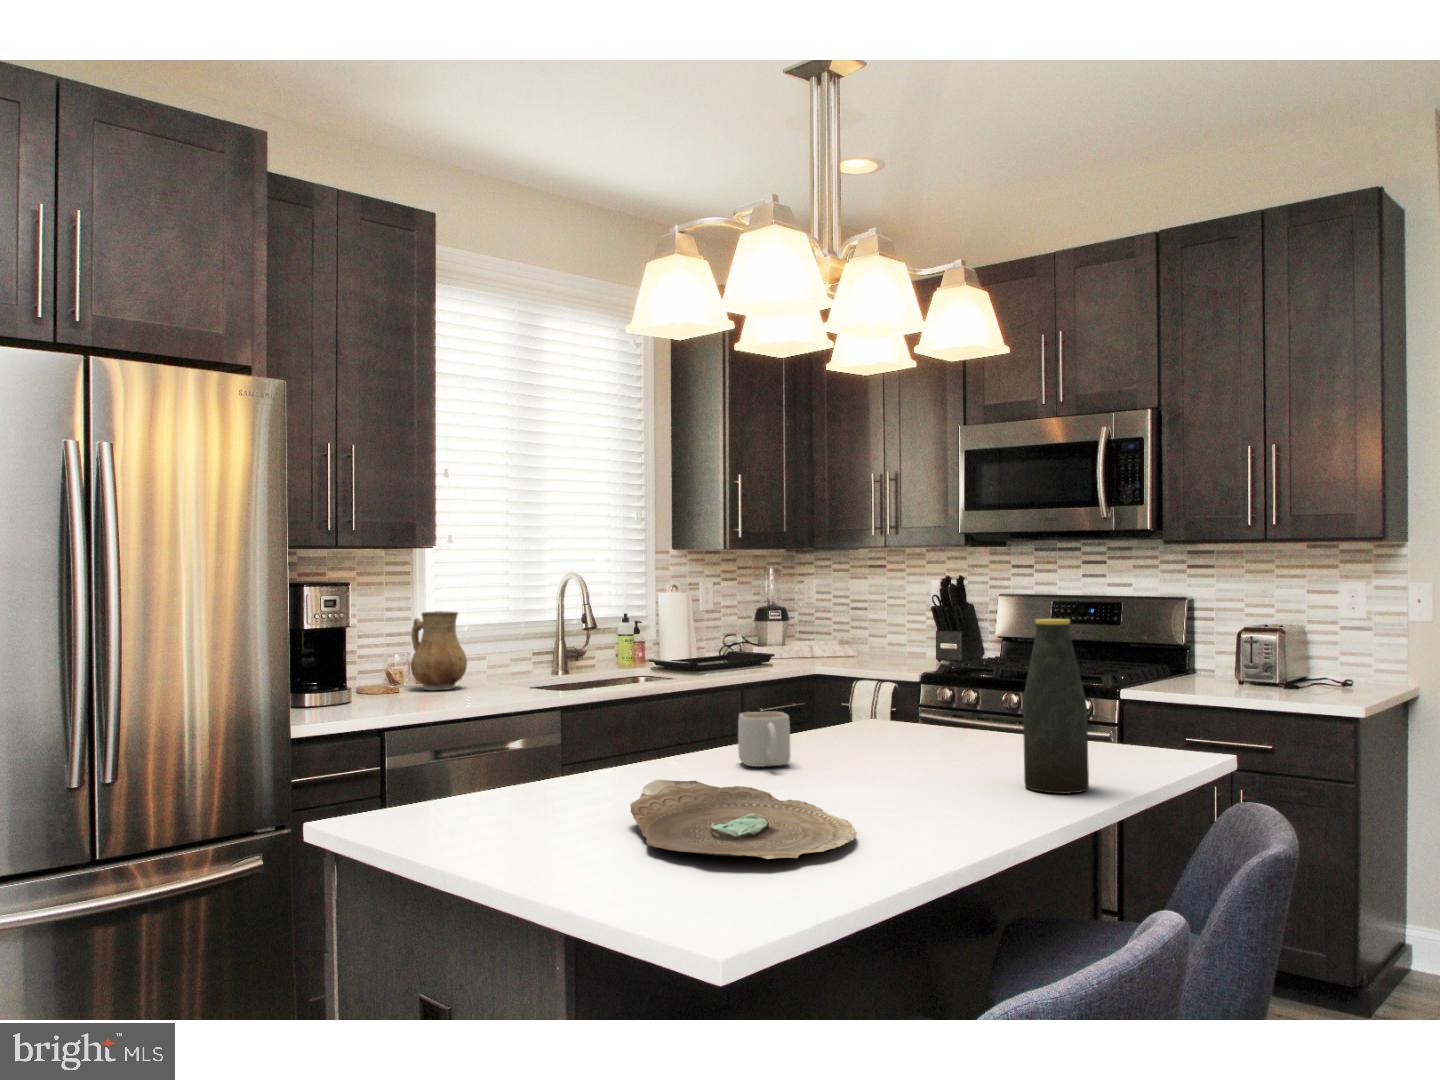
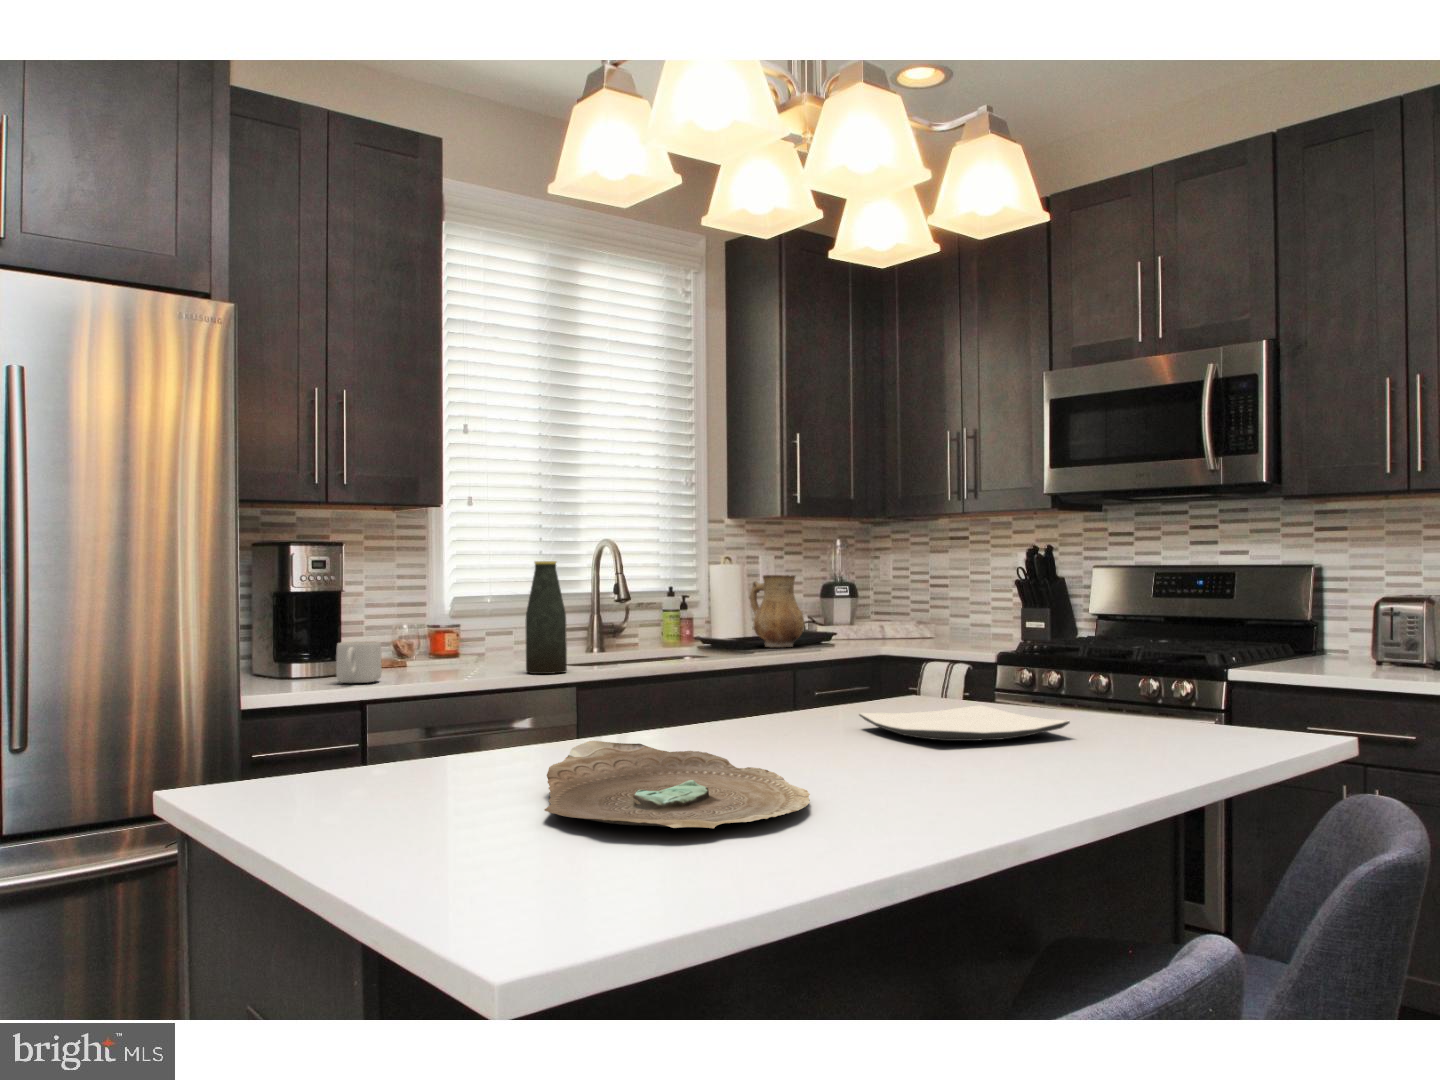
ceramic pitcher: present [411,611,467,690] -> present [750,575,804,647]
bottle: present [1023,619,1089,794] -> present [526,561,567,674]
mug: present [738,712,790,767] -> present [336,641,382,683]
plate: none [847,733,1024,768] -> present [859,706,1070,741]

